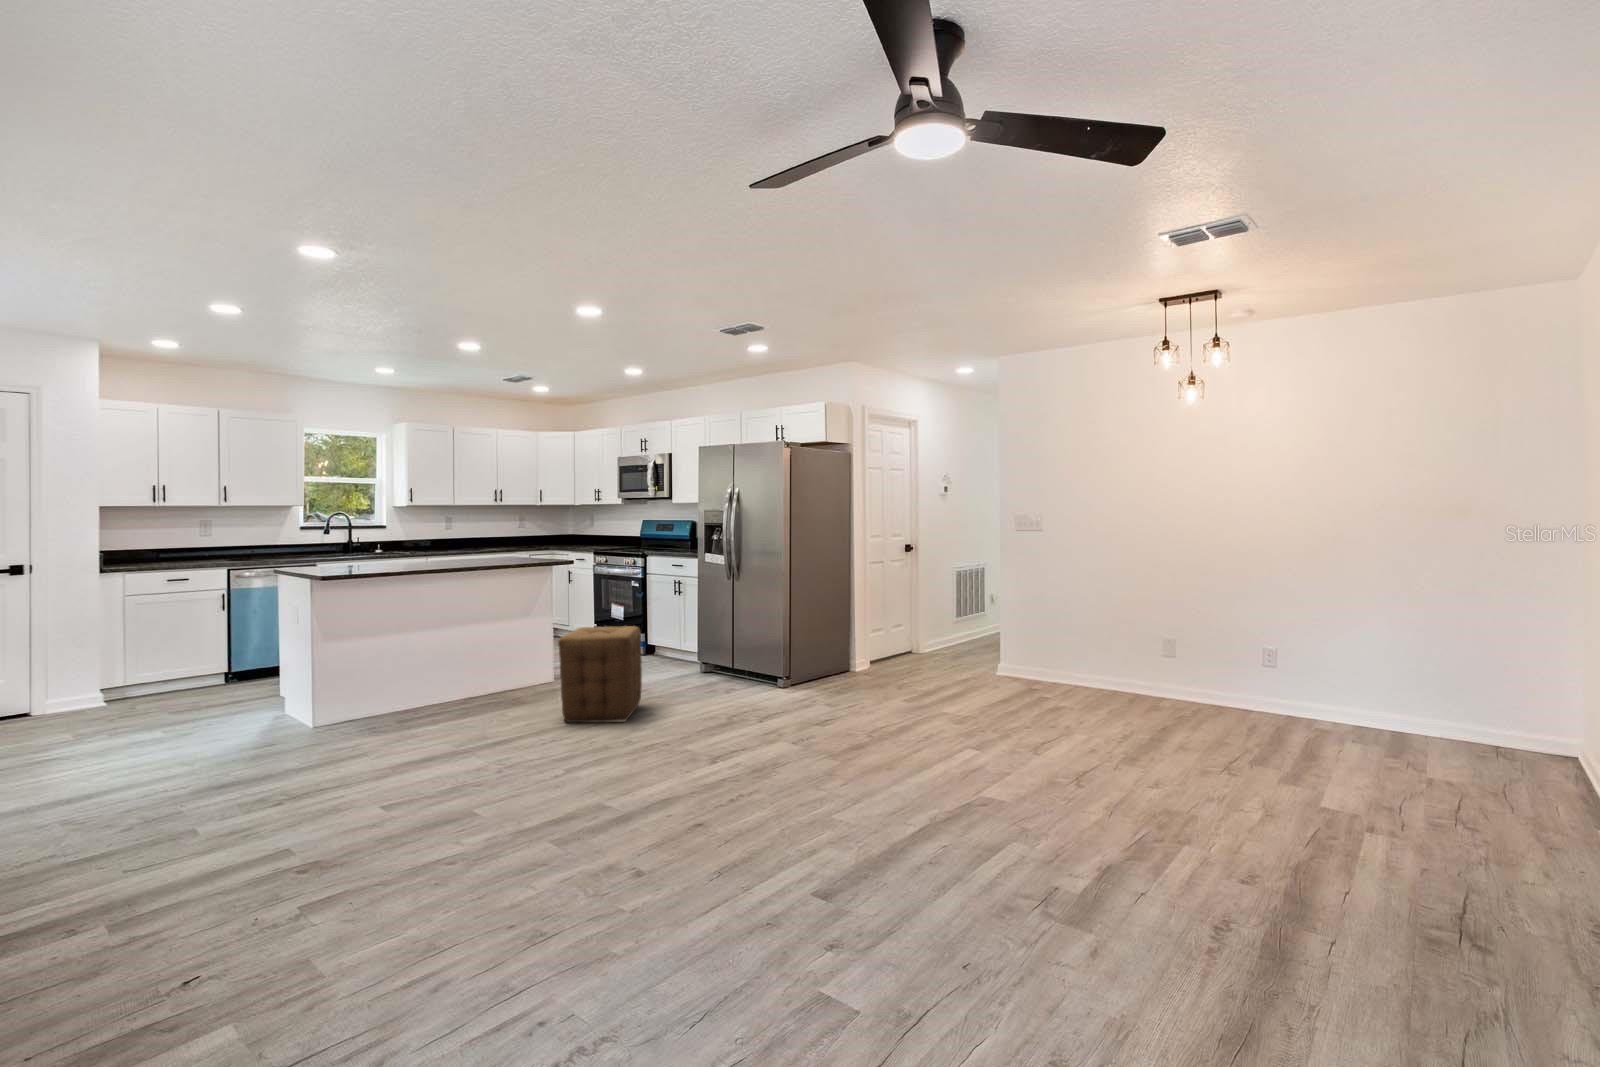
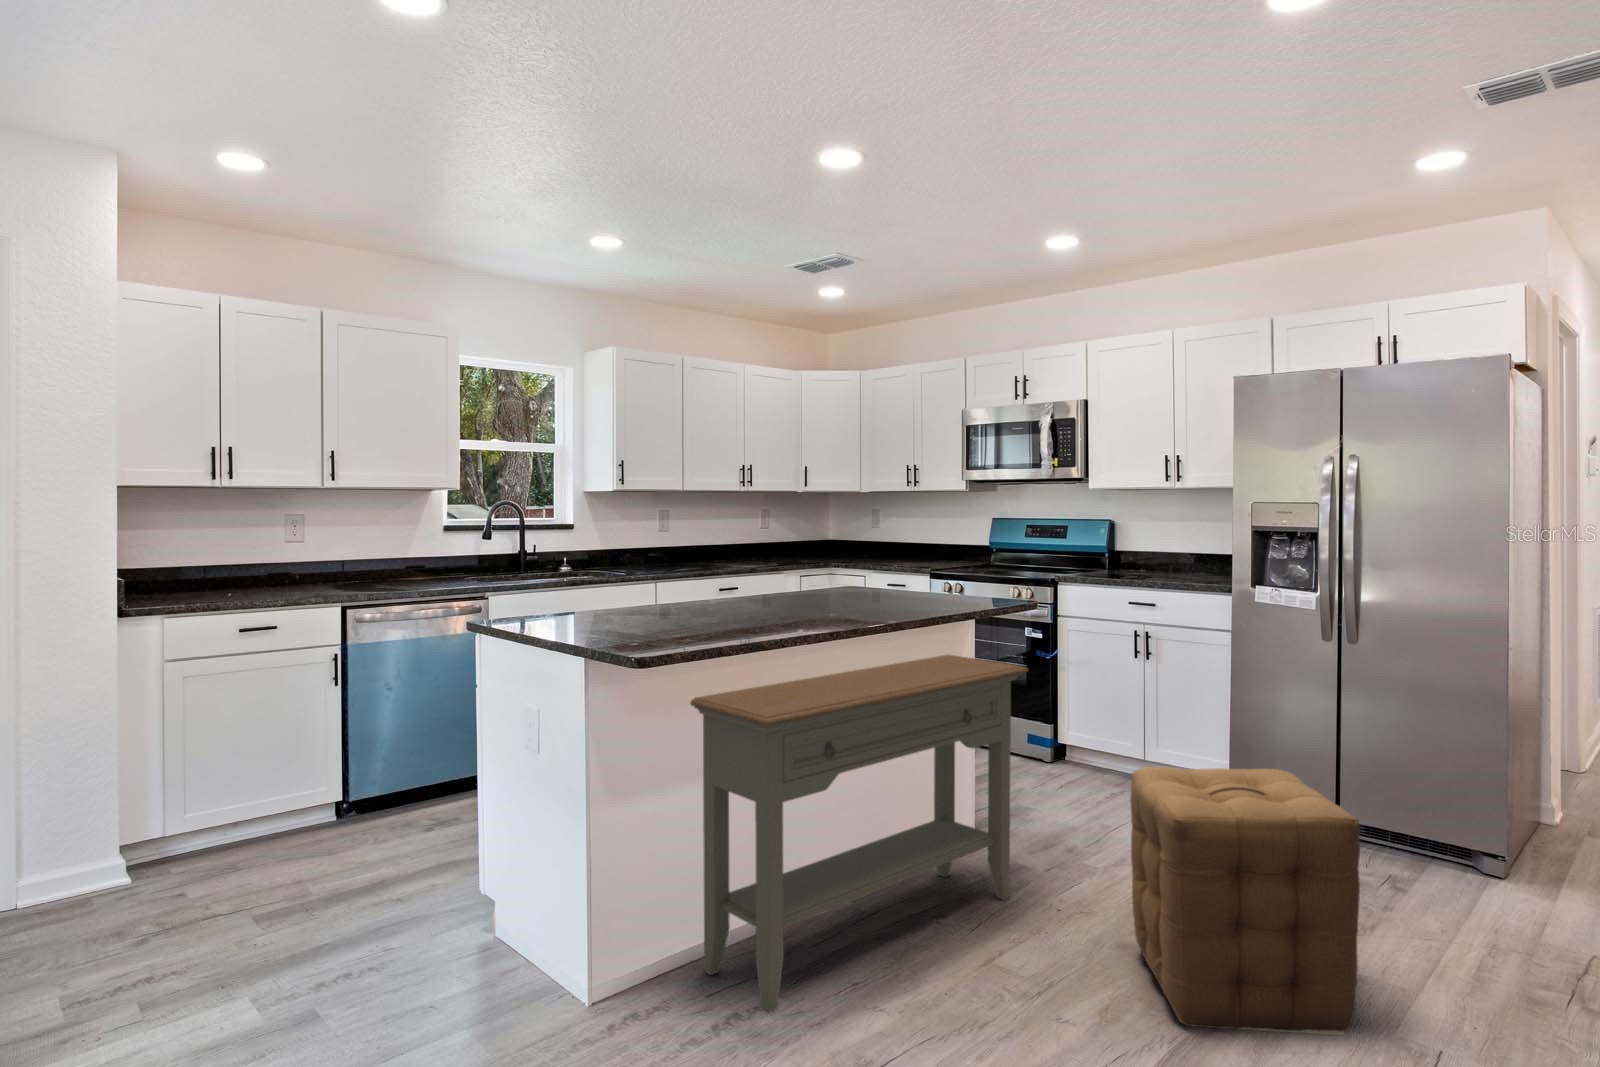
console table: none [370,586,555,725] -> present [690,655,1028,1013]

